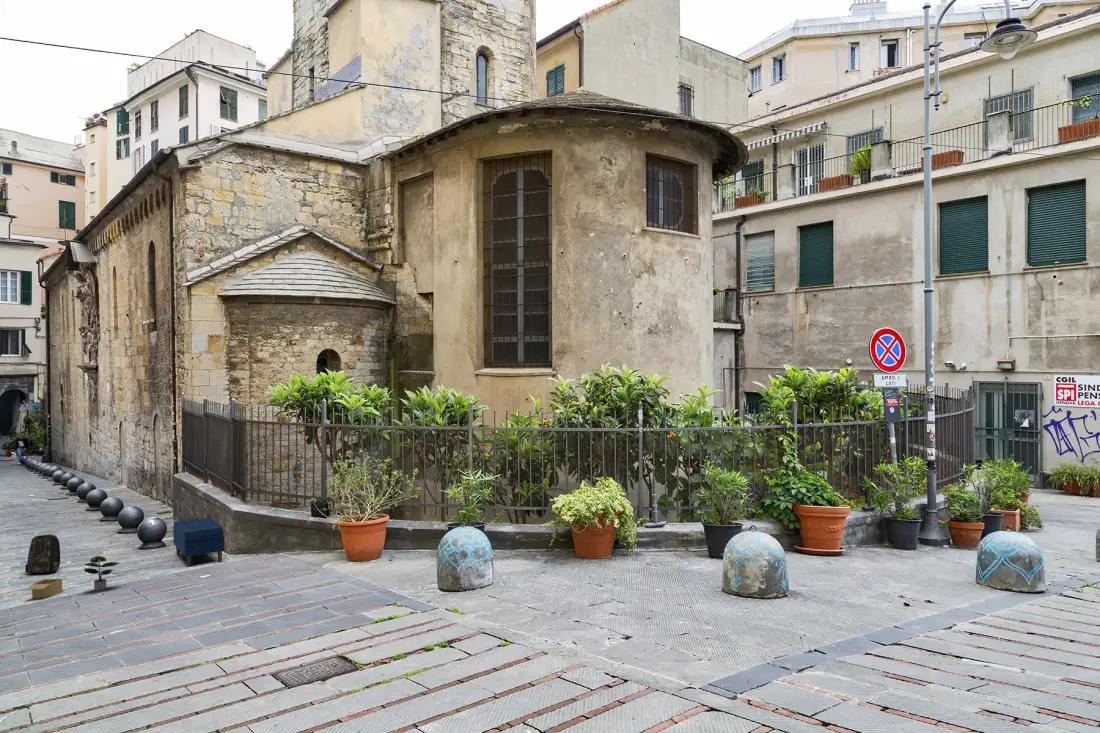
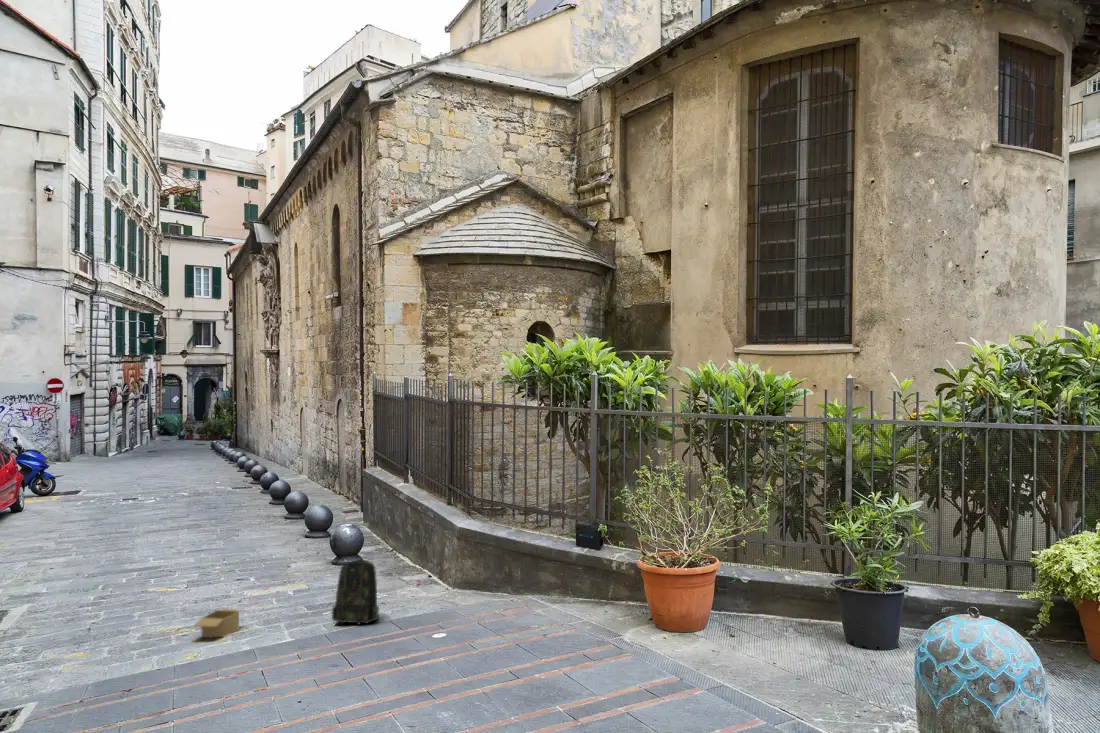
bench: present [173,517,224,567] -> none [370,527,437,597]
backpack: present [25,534,60,574] -> present [332,560,379,625]
potted plant: present [84,556,119,591] -> none [266,583,312,633]

